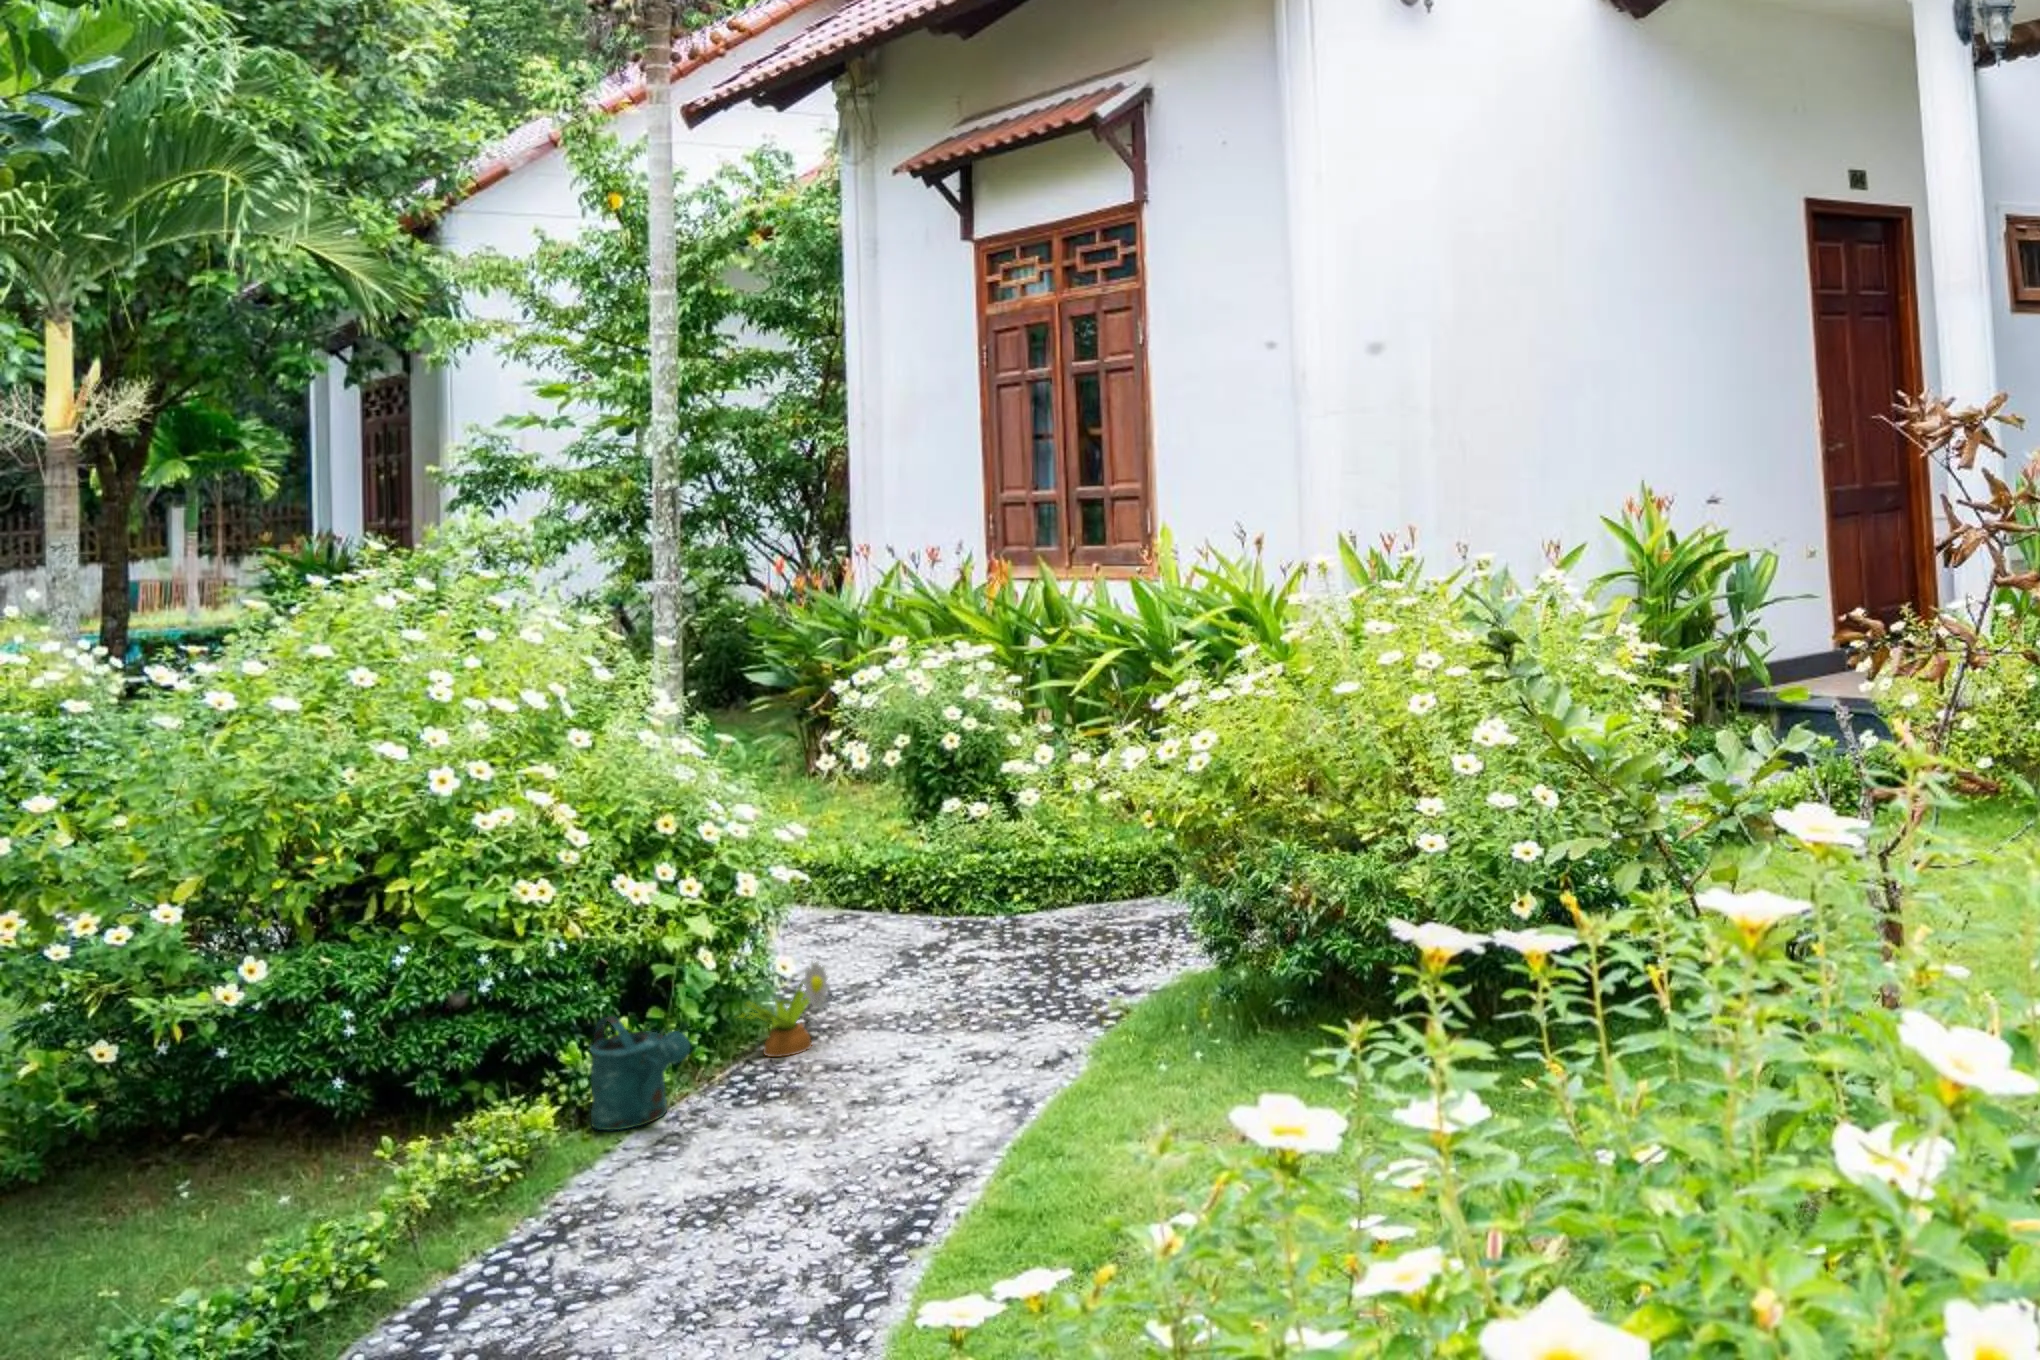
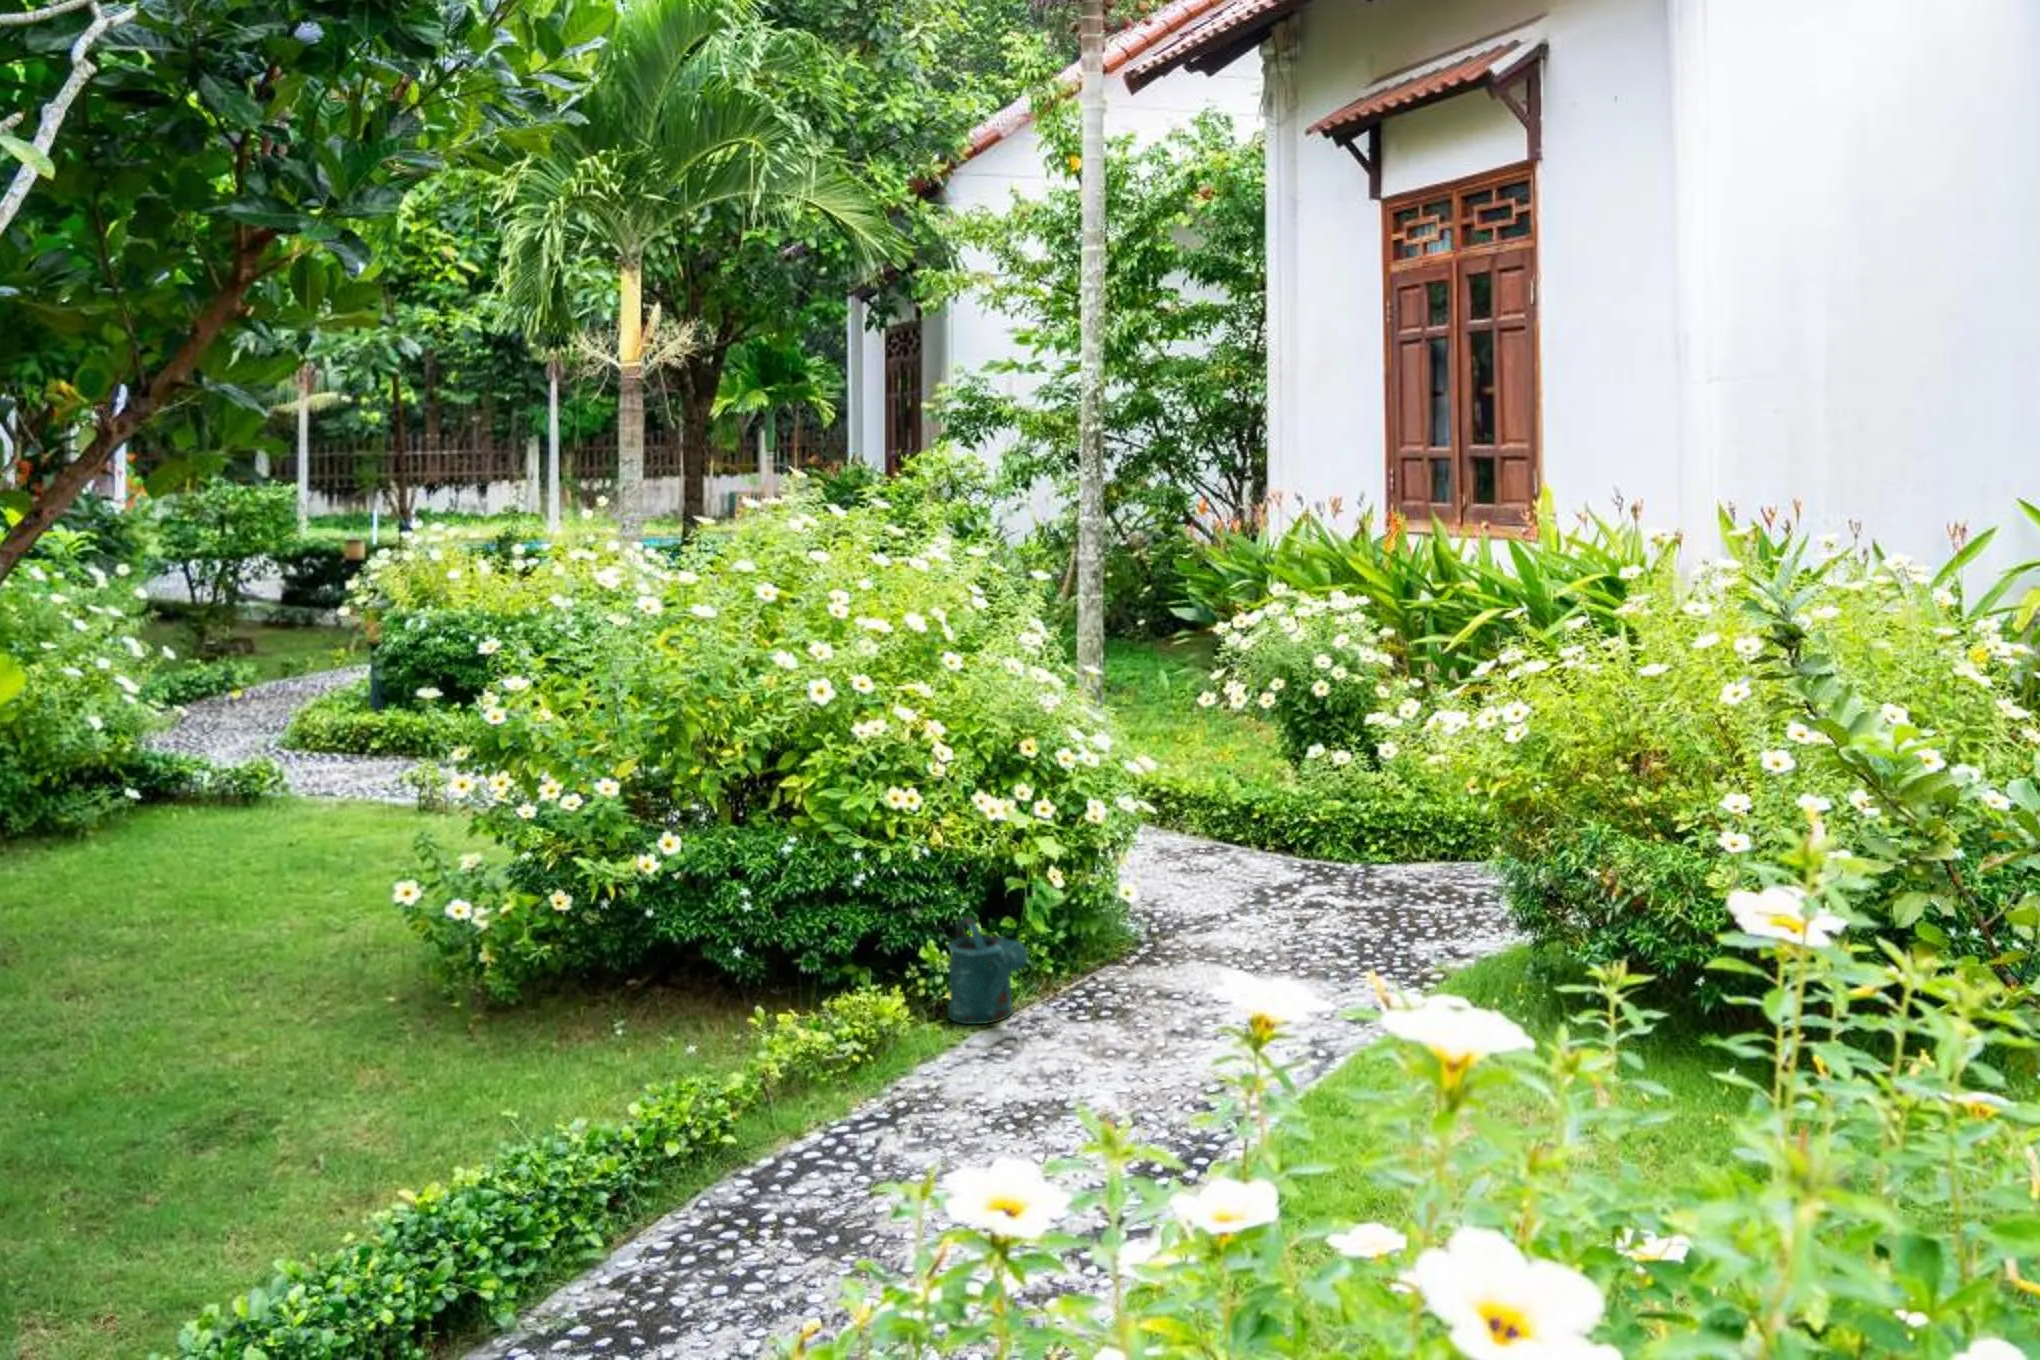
decorative plant: present [740,962,828,1057] -> none [1081,890,1166,978]

